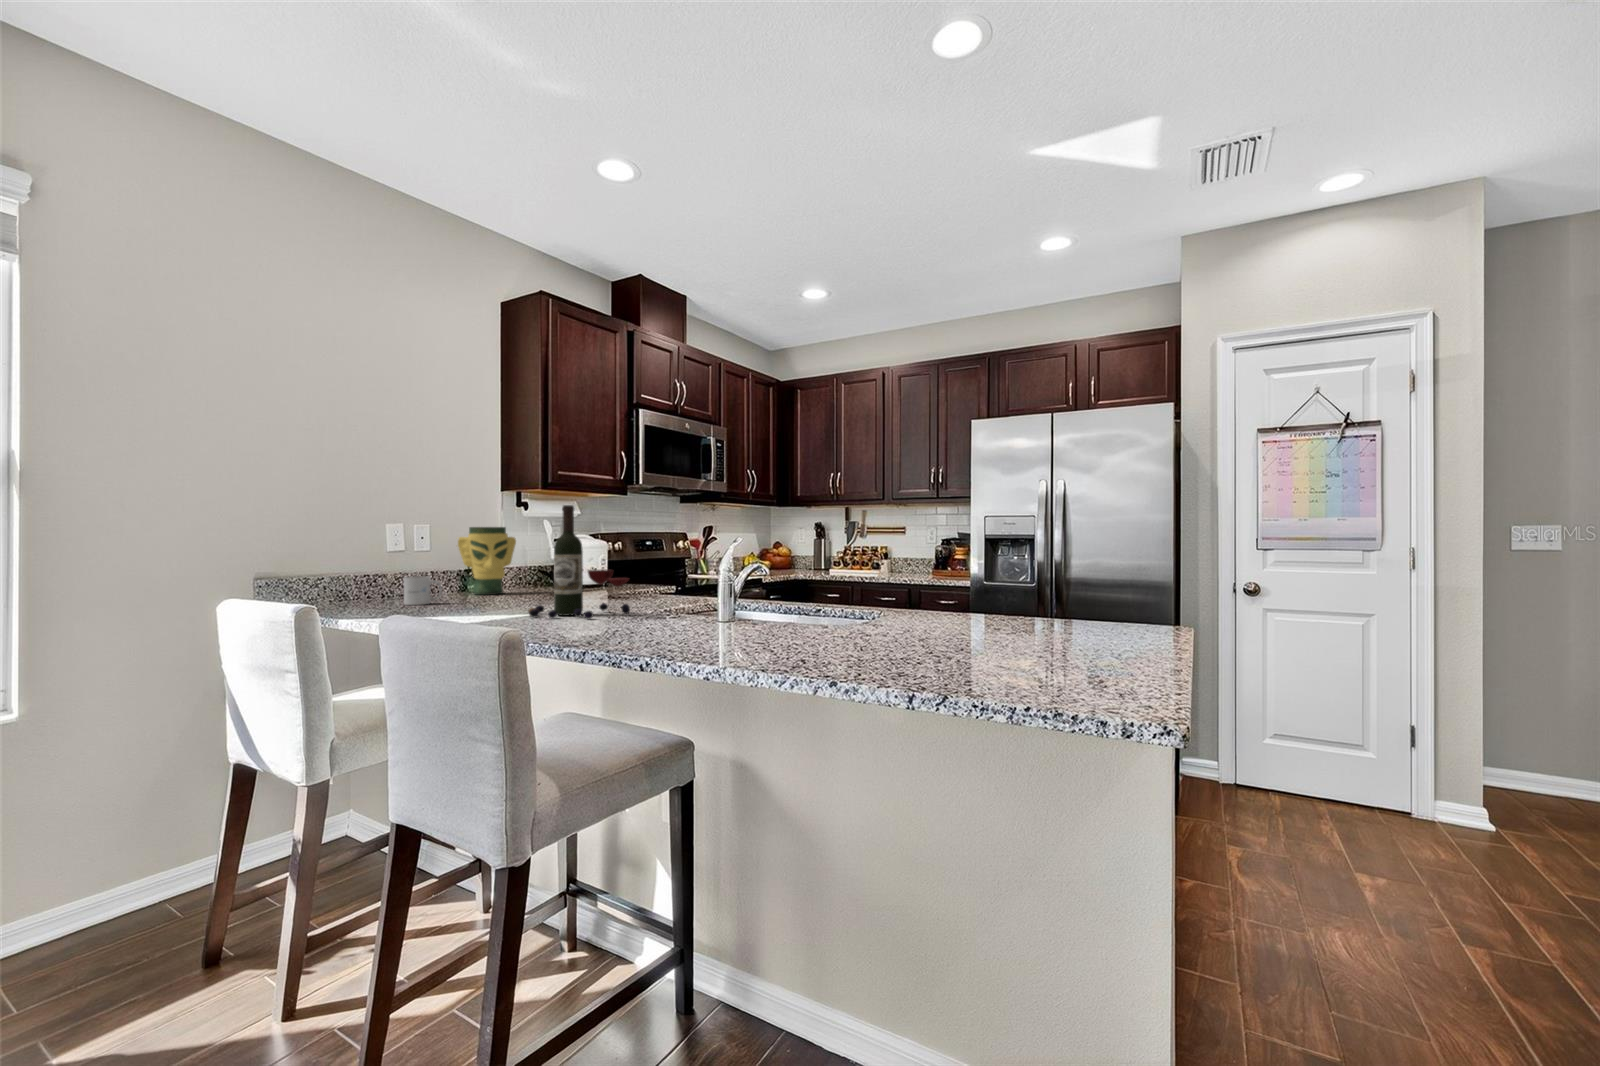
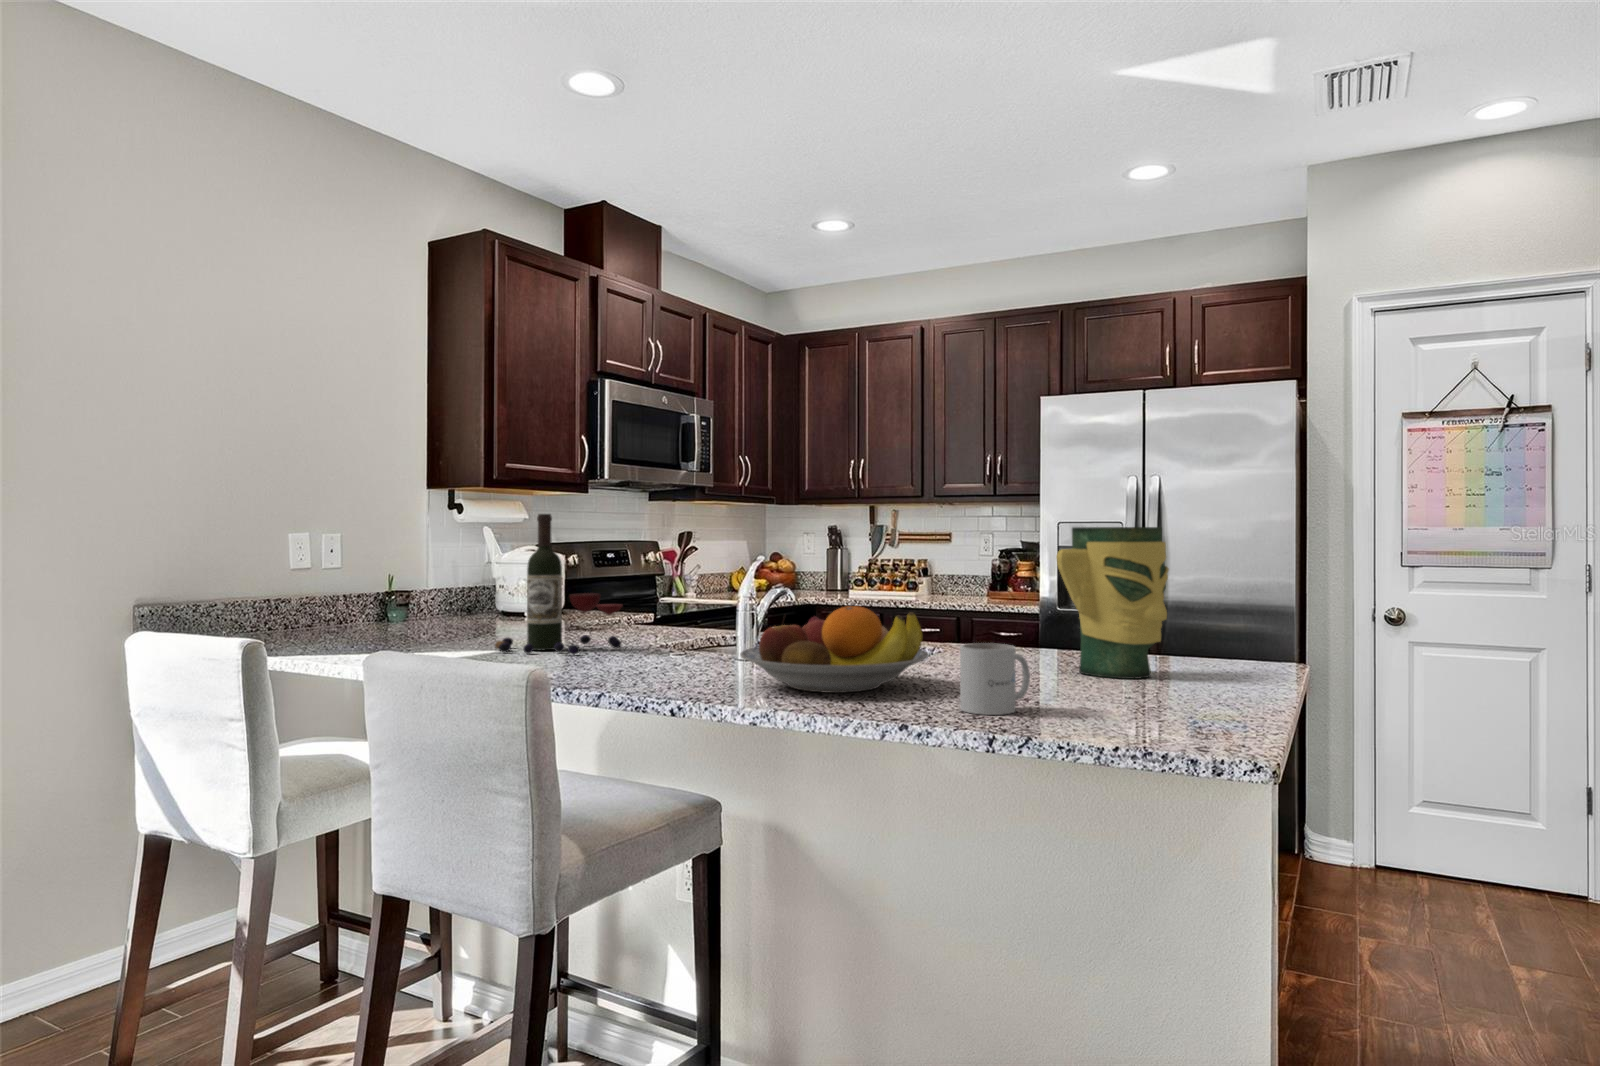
vase: present [458,527,516,595] -> present [1056,527,1169,679]
mug: present [404,576,442,605] -> present [960,643,1030,715]
fruit bowl: none [707,578,869,652] -> present [740,606,928,693]

